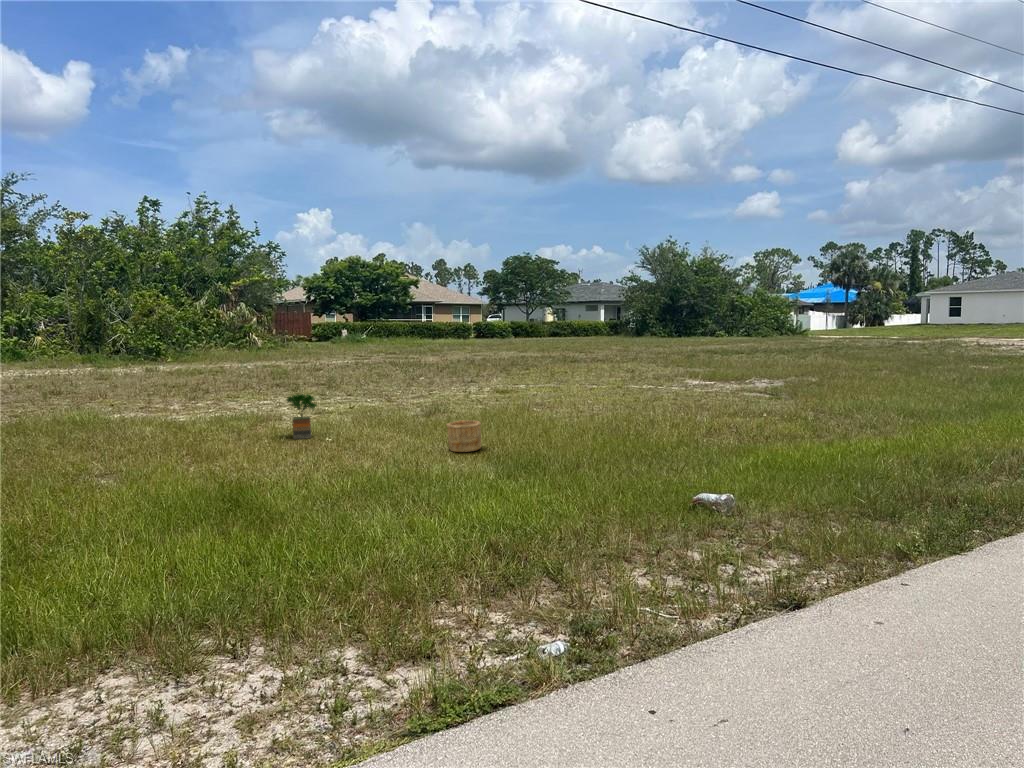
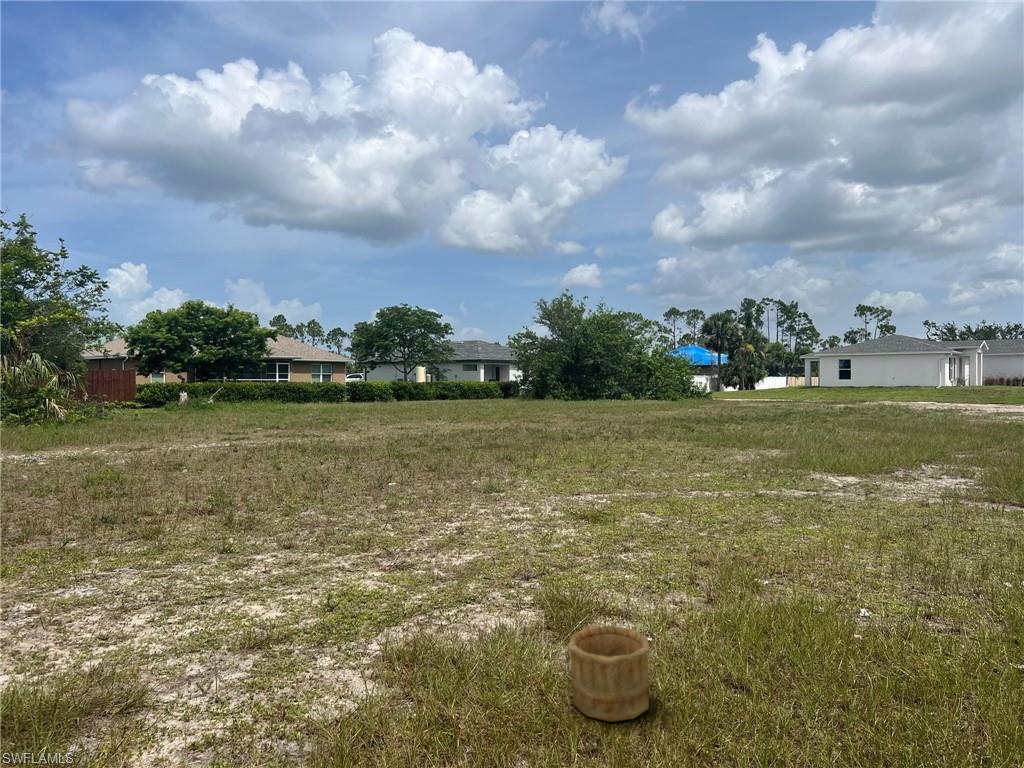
potted tree: present [287,394,317,439] -> none [139,564,219,684]

